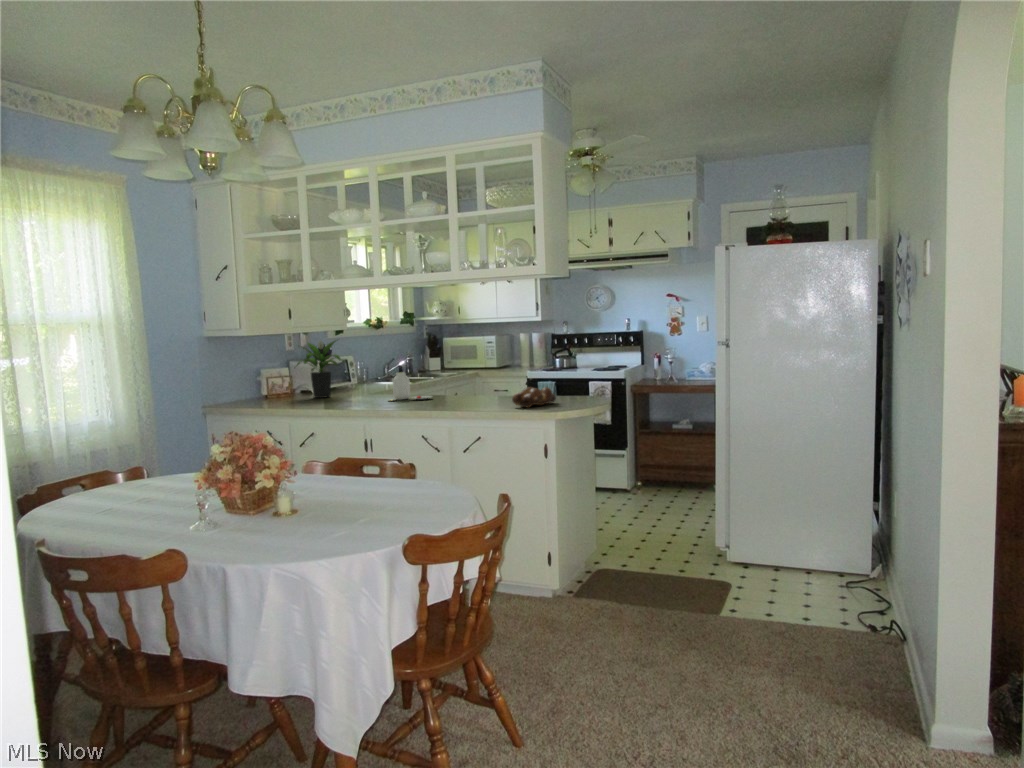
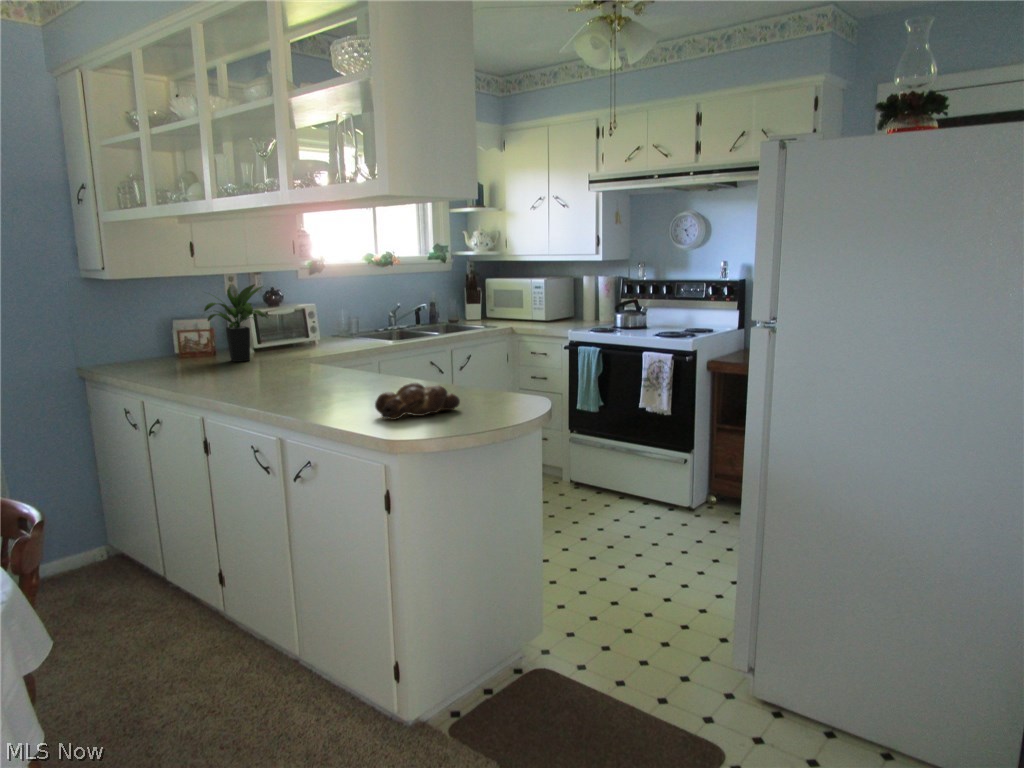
jar: present [393,372,431,400] -> none [278,337,340,379]

